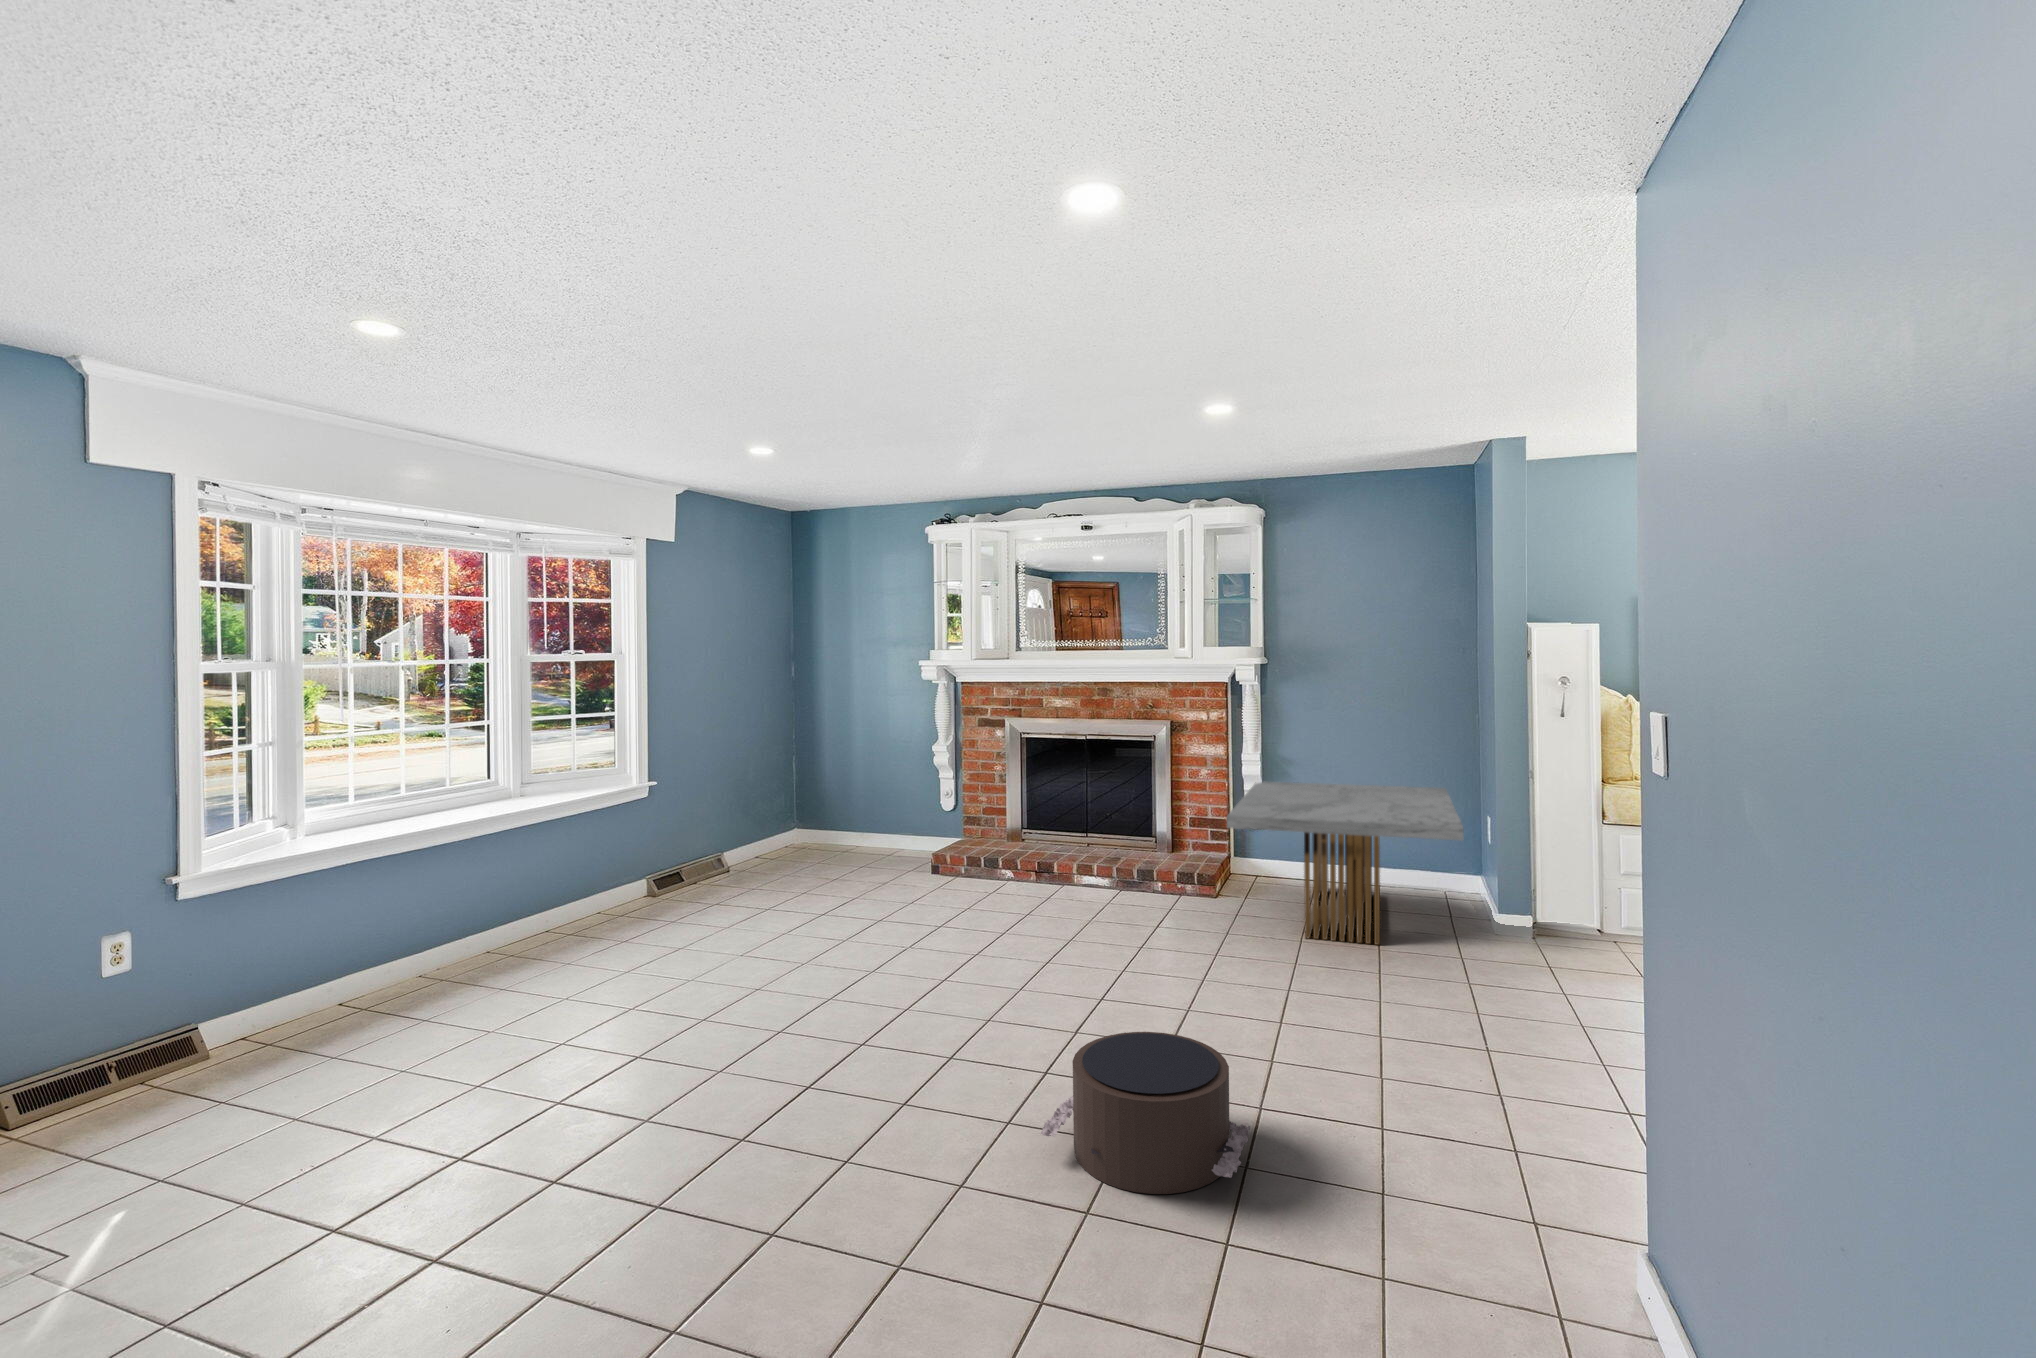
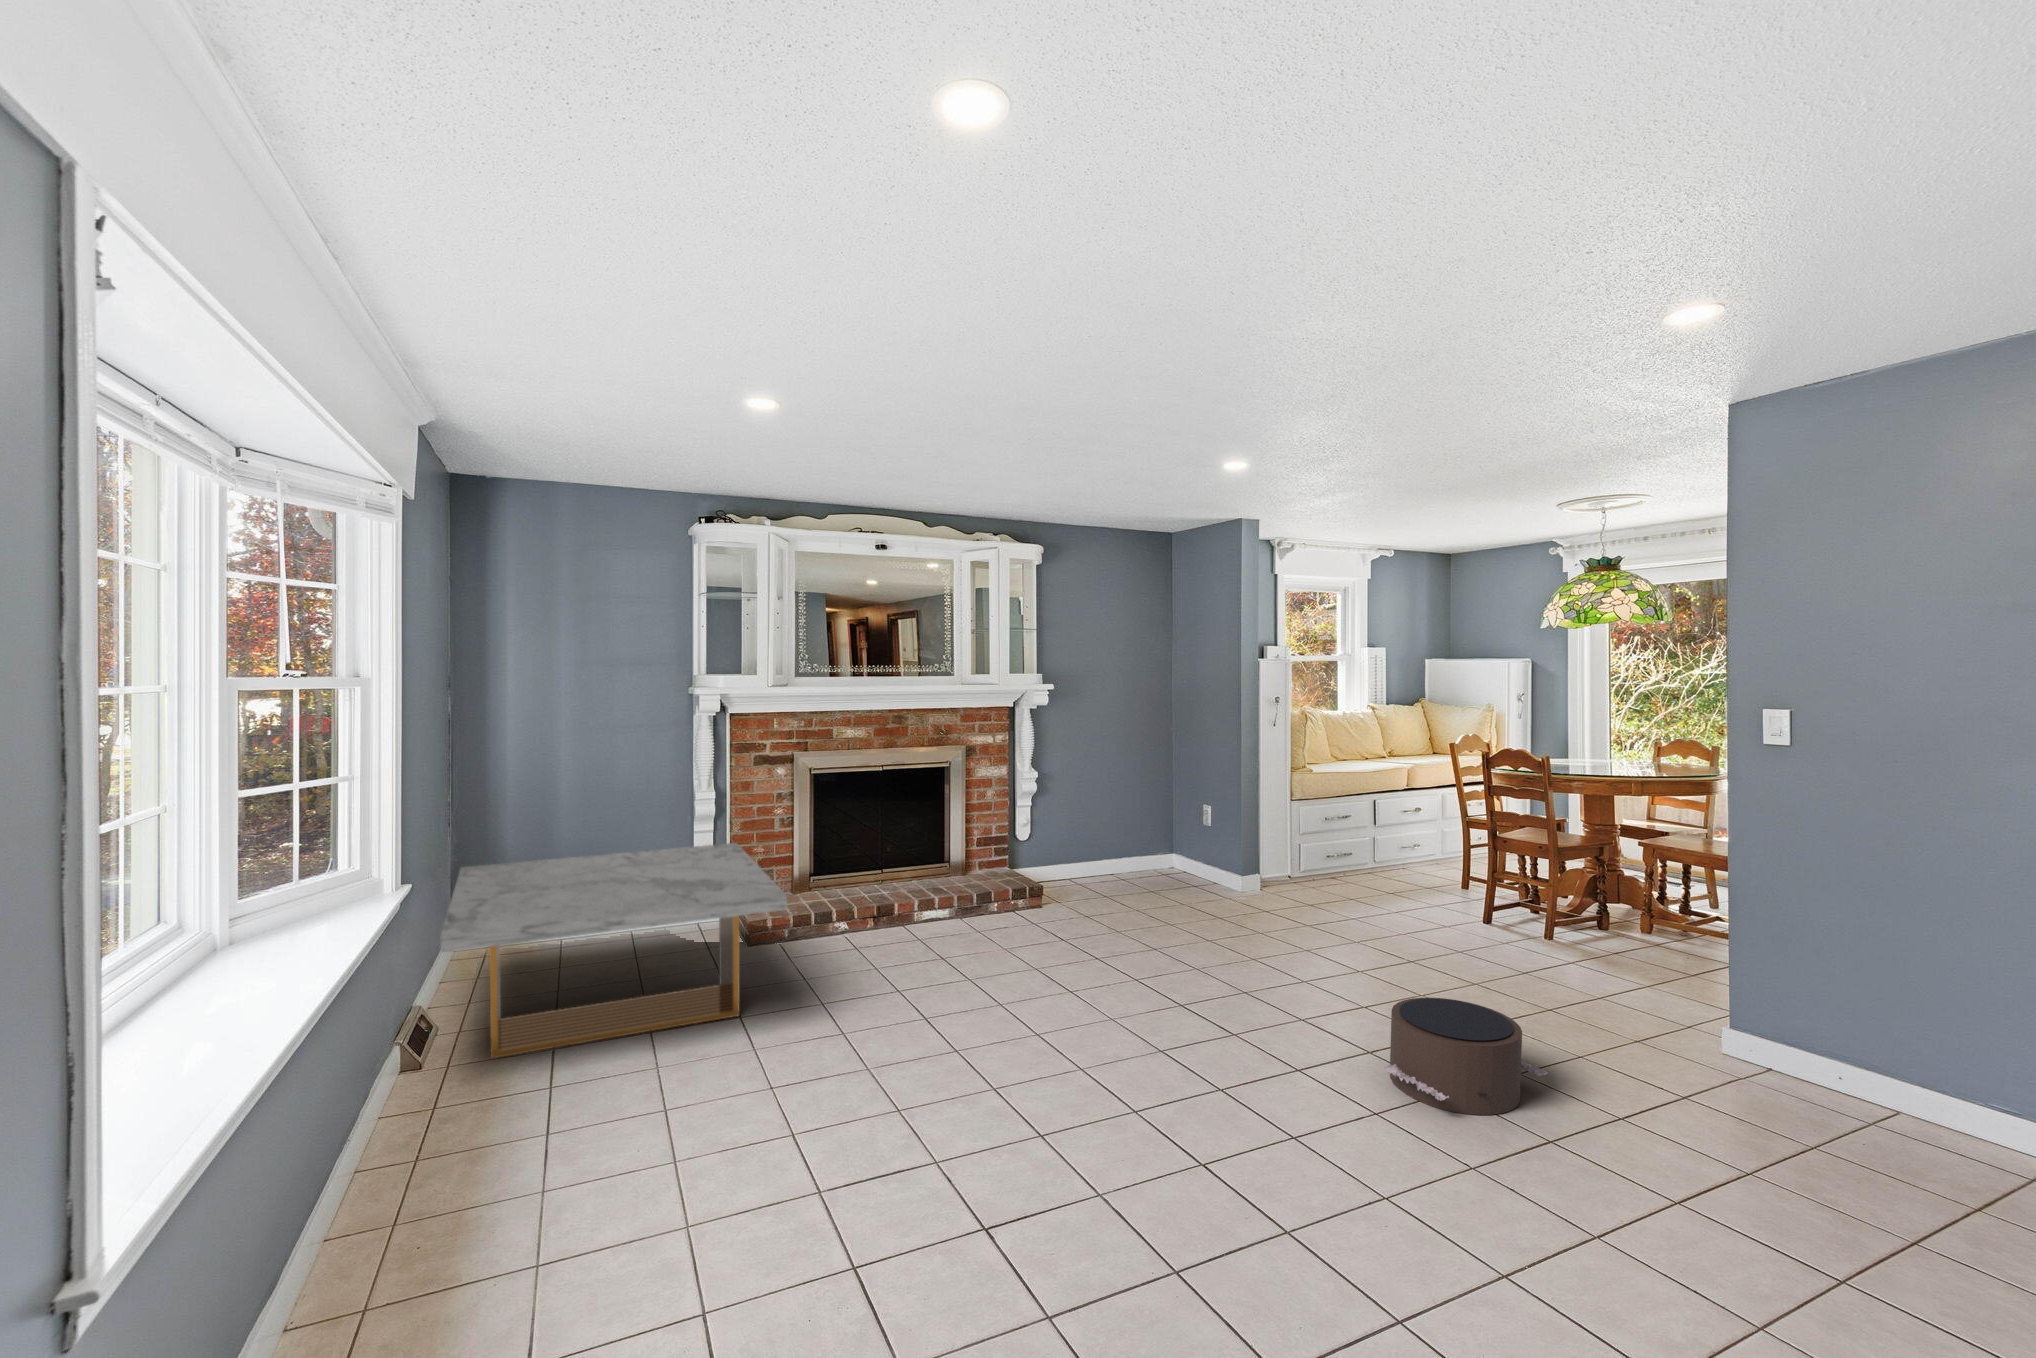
coffee table: present [1227,782,1464,945] -> present [441,843,787,1058]

